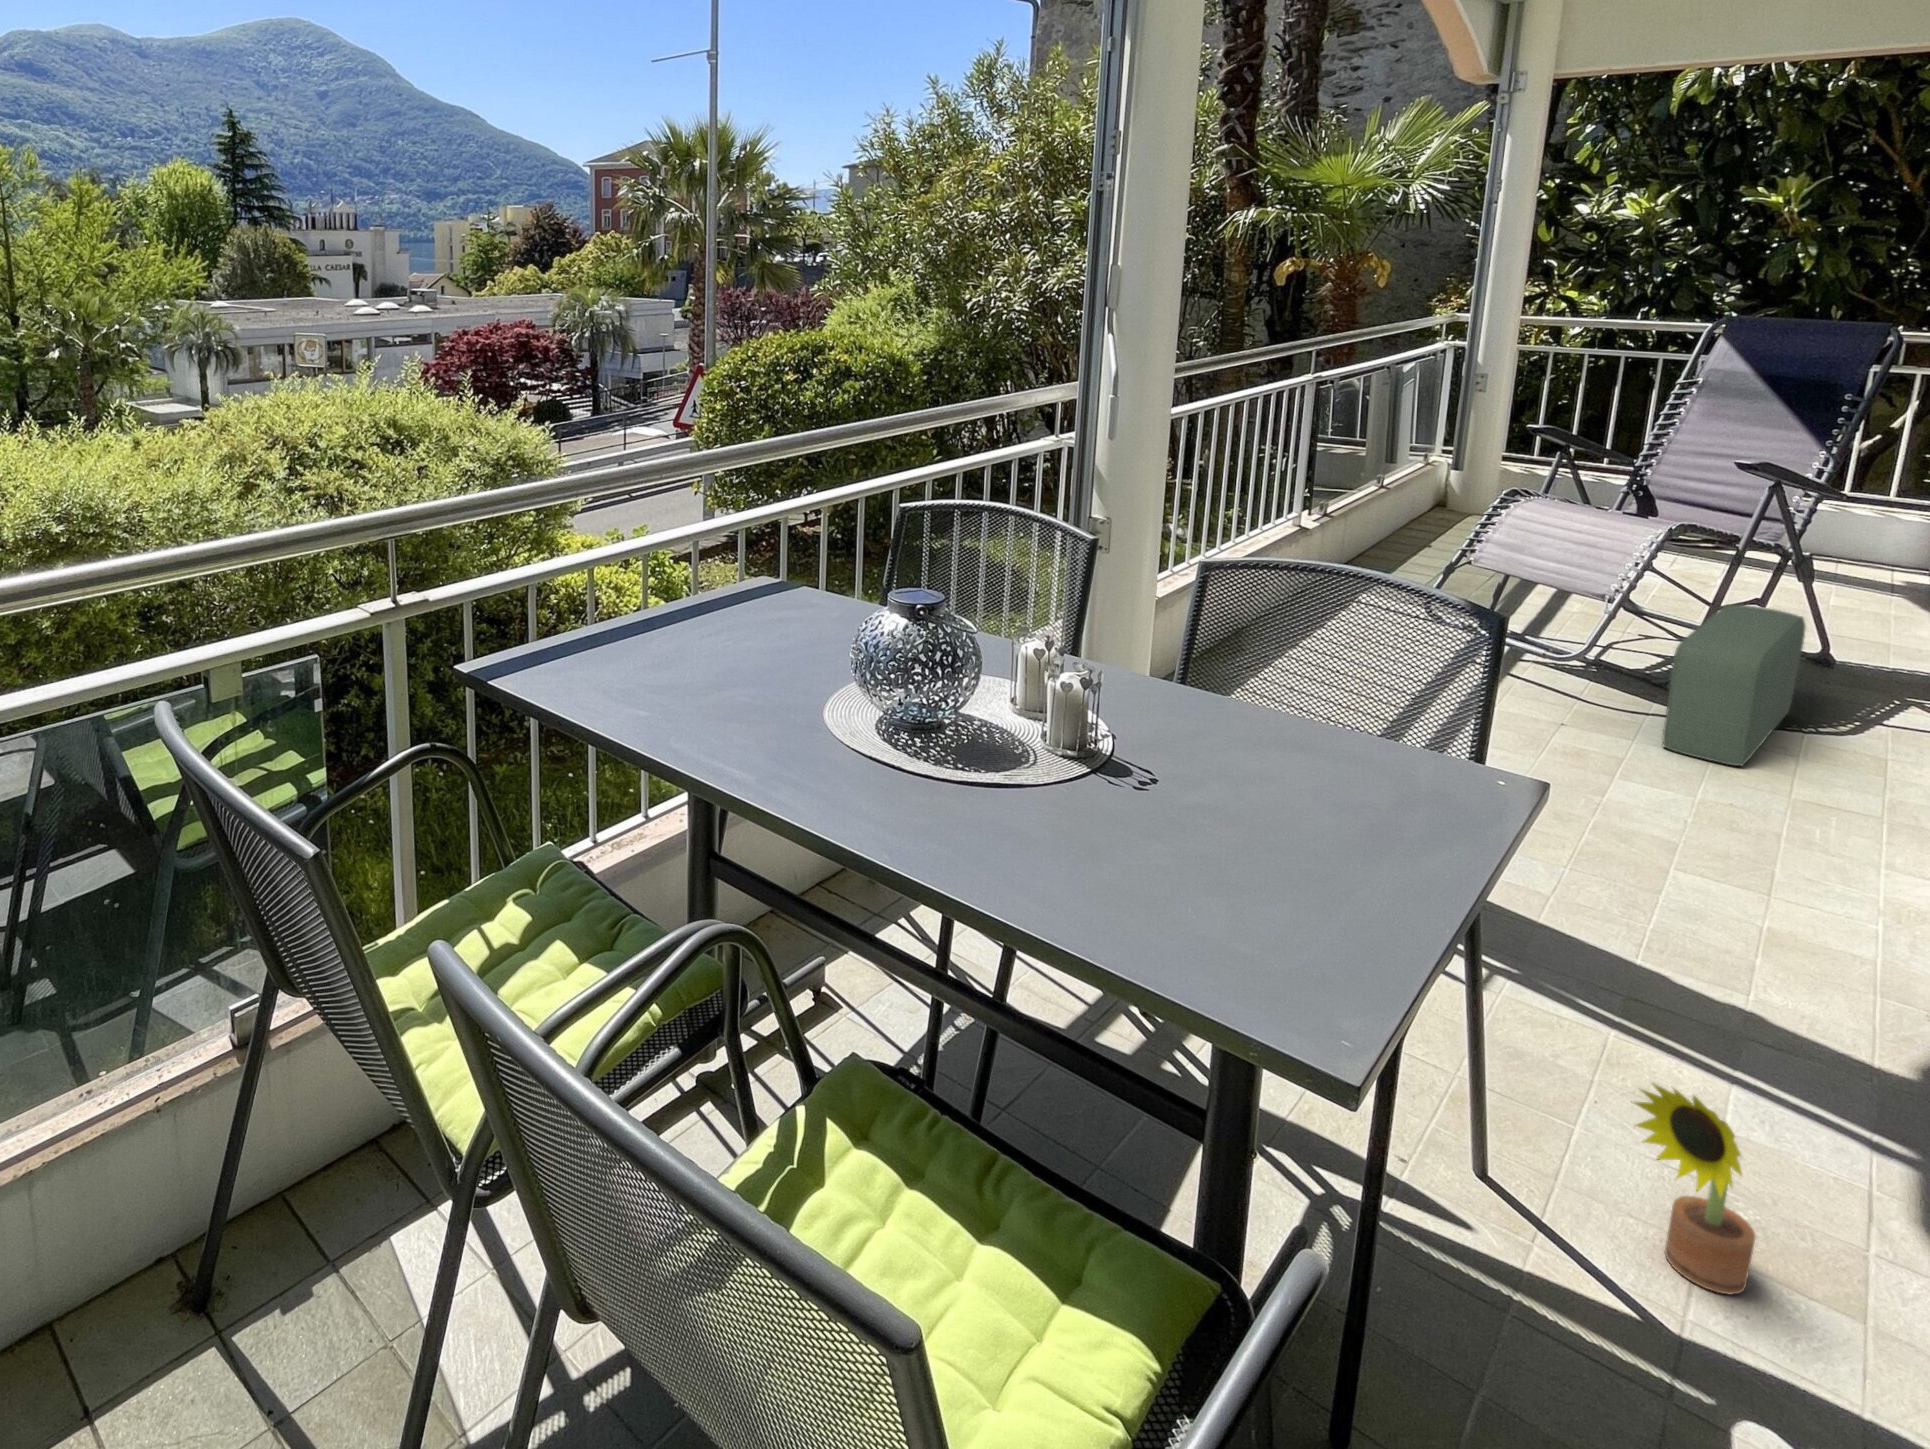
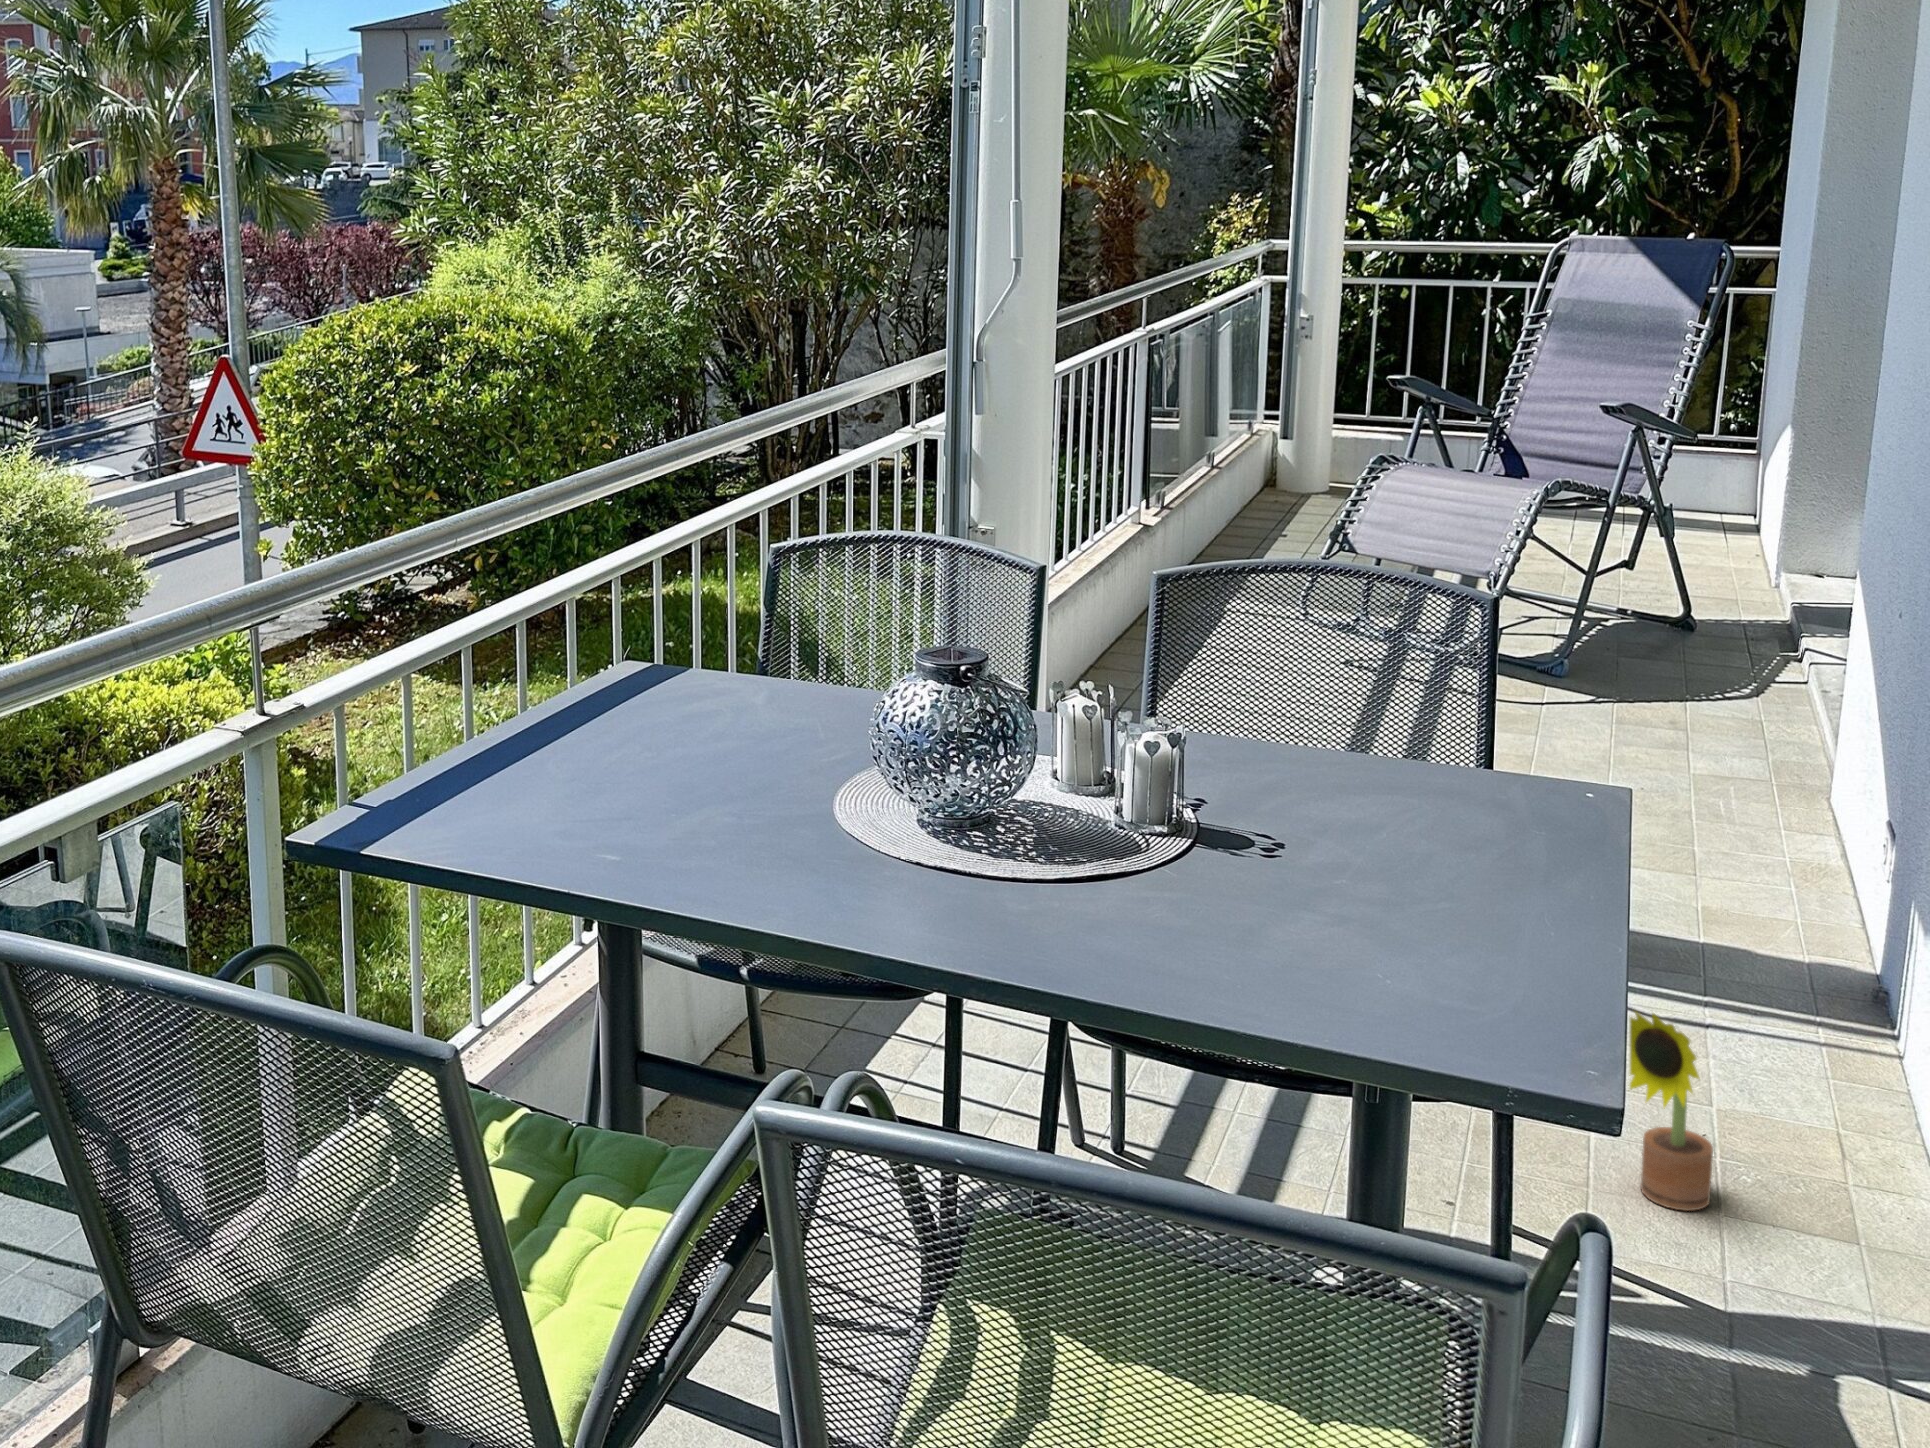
pouf: present [1663,604,1806,766] -> none [1559,567,1678,746]

